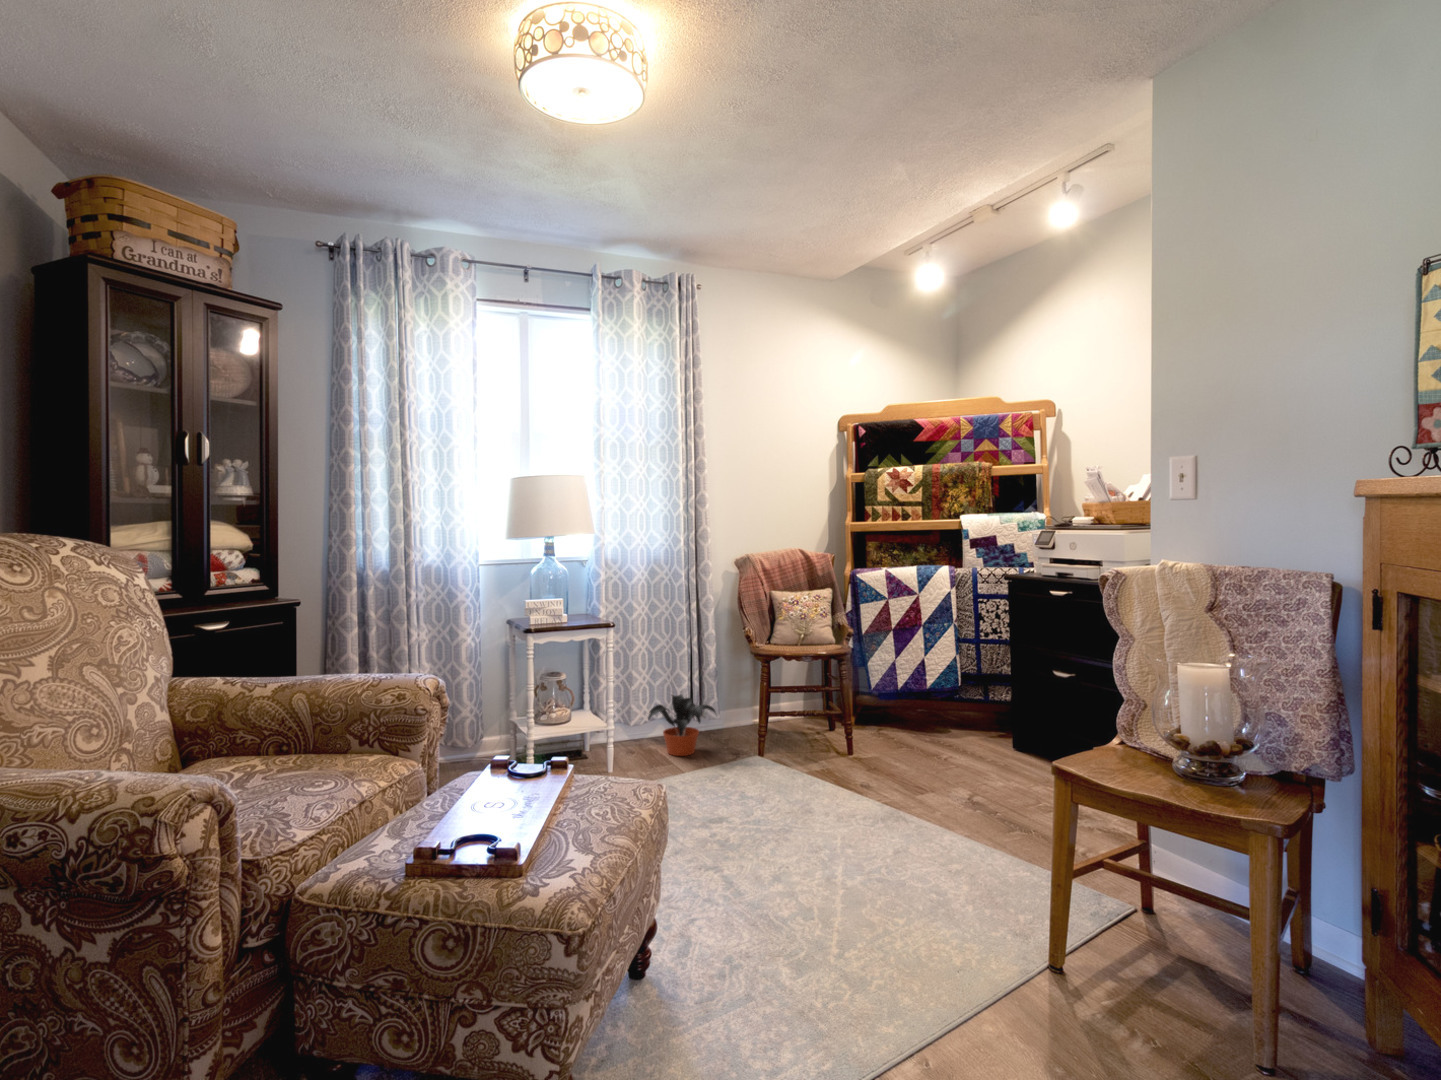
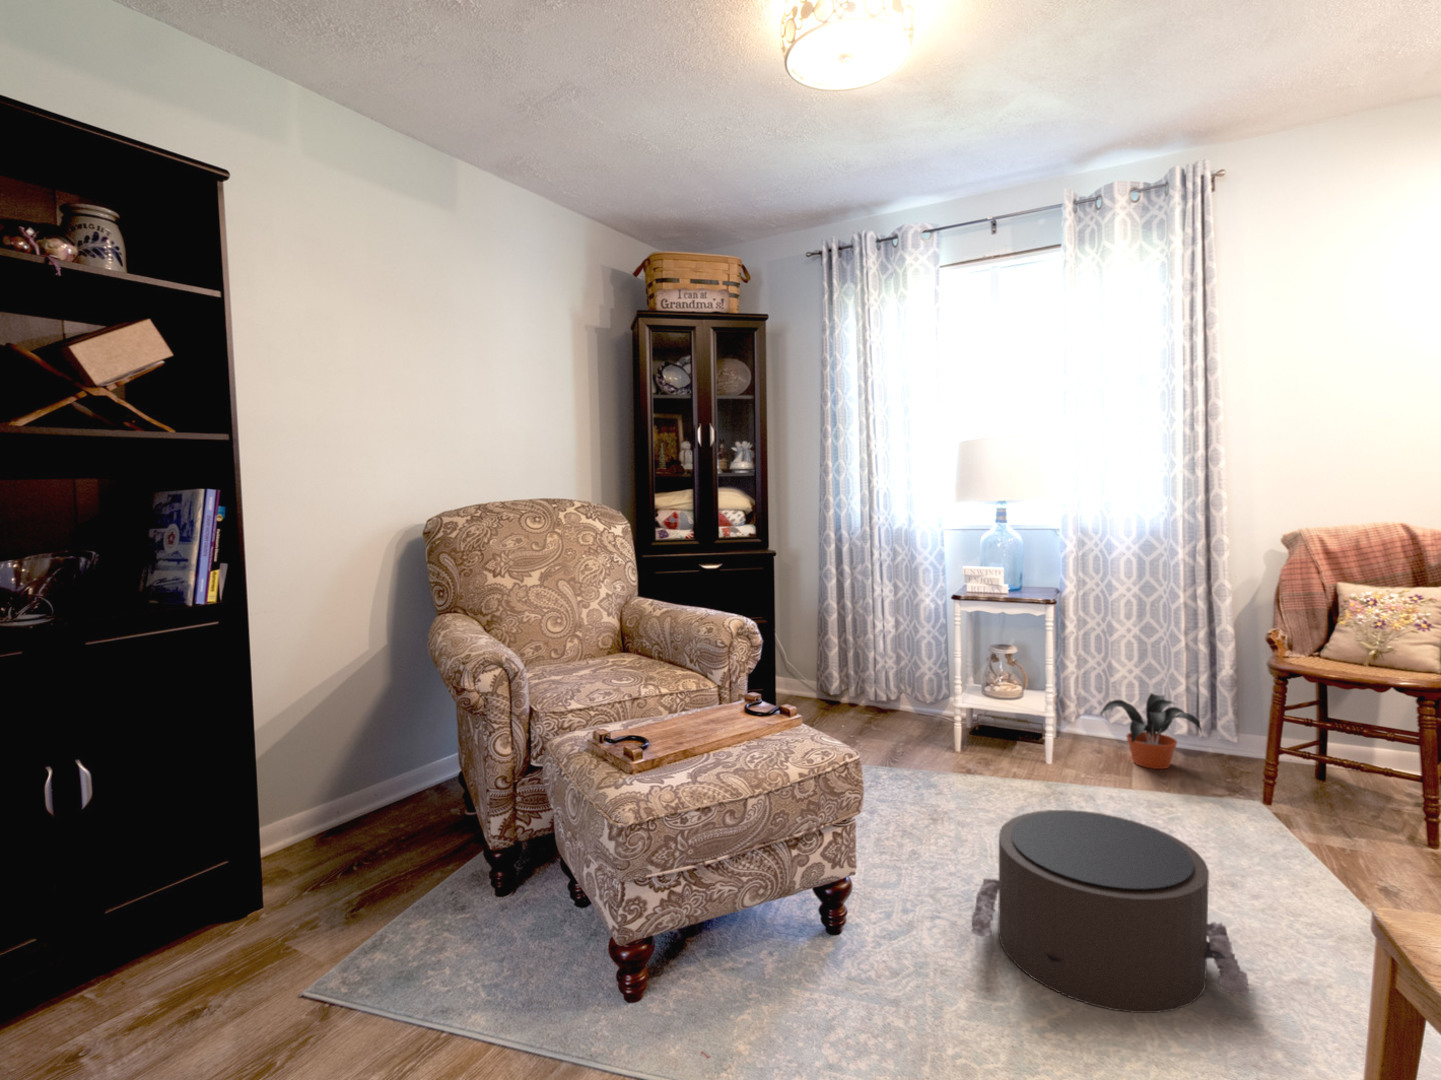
pouf: none [722,783,921,926] -> present [972,810,1249,1013]

